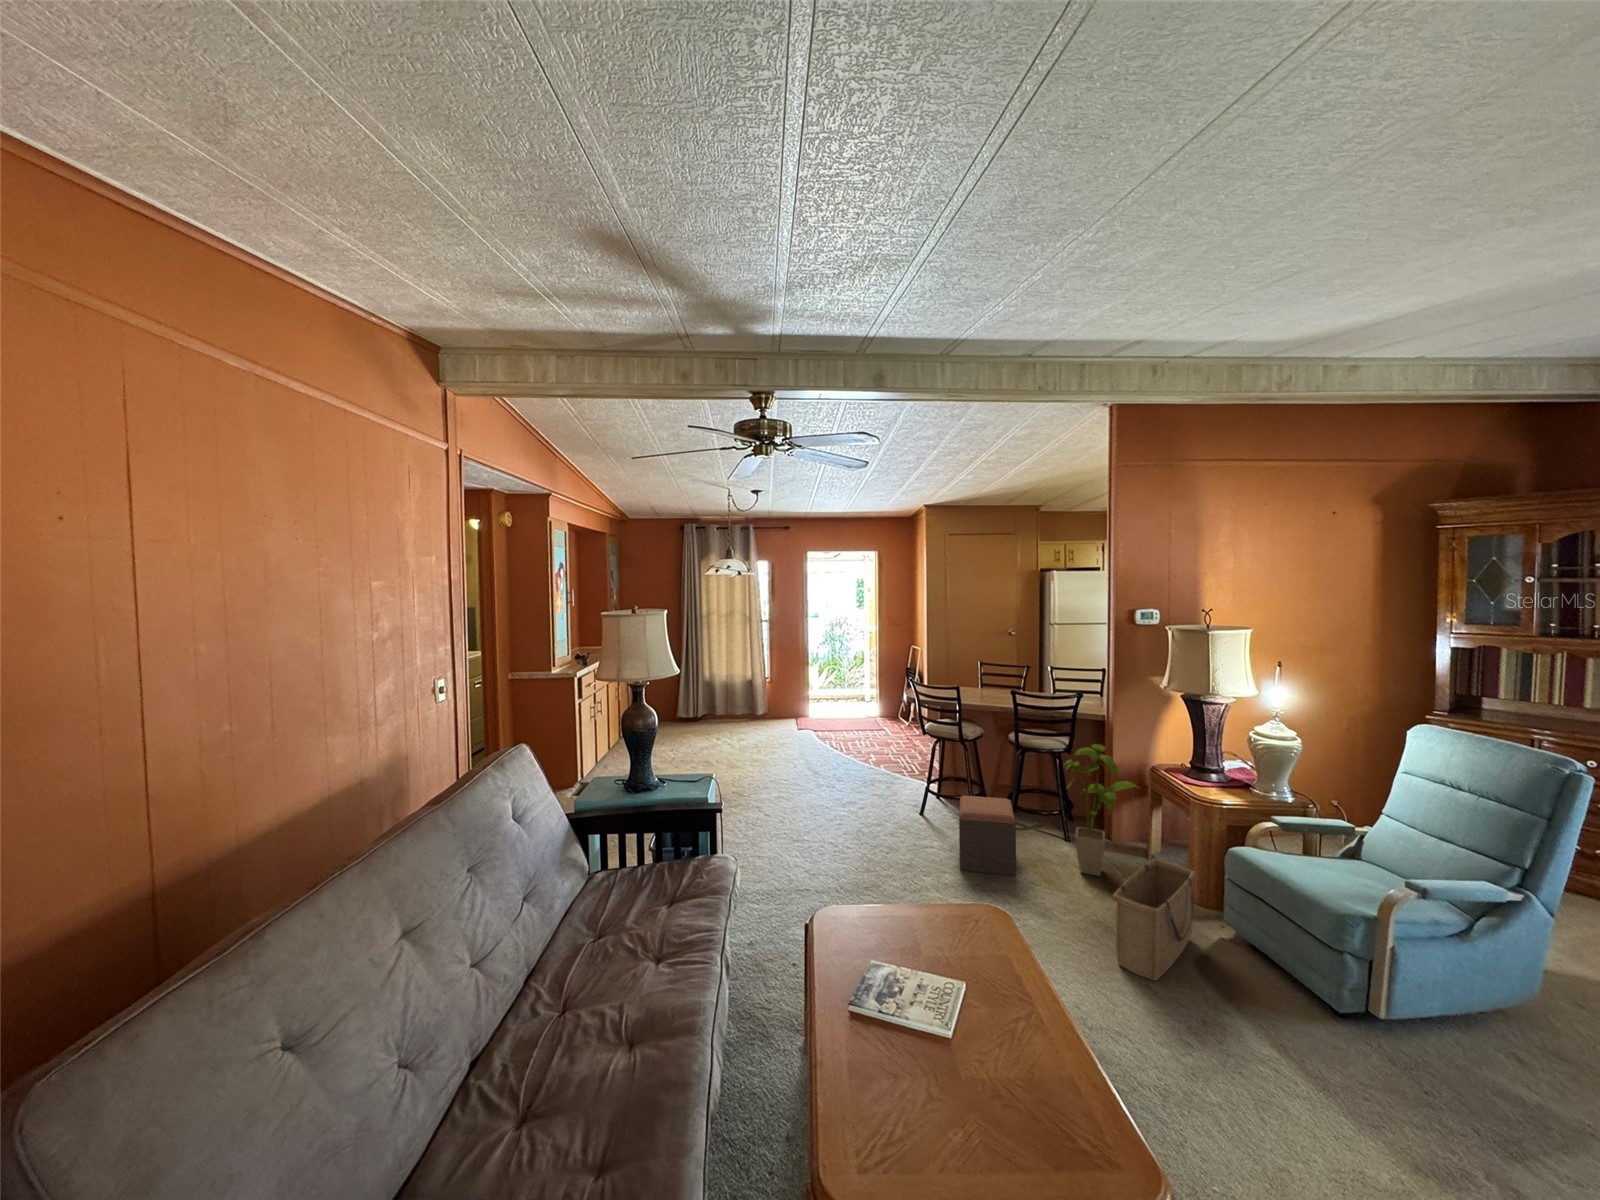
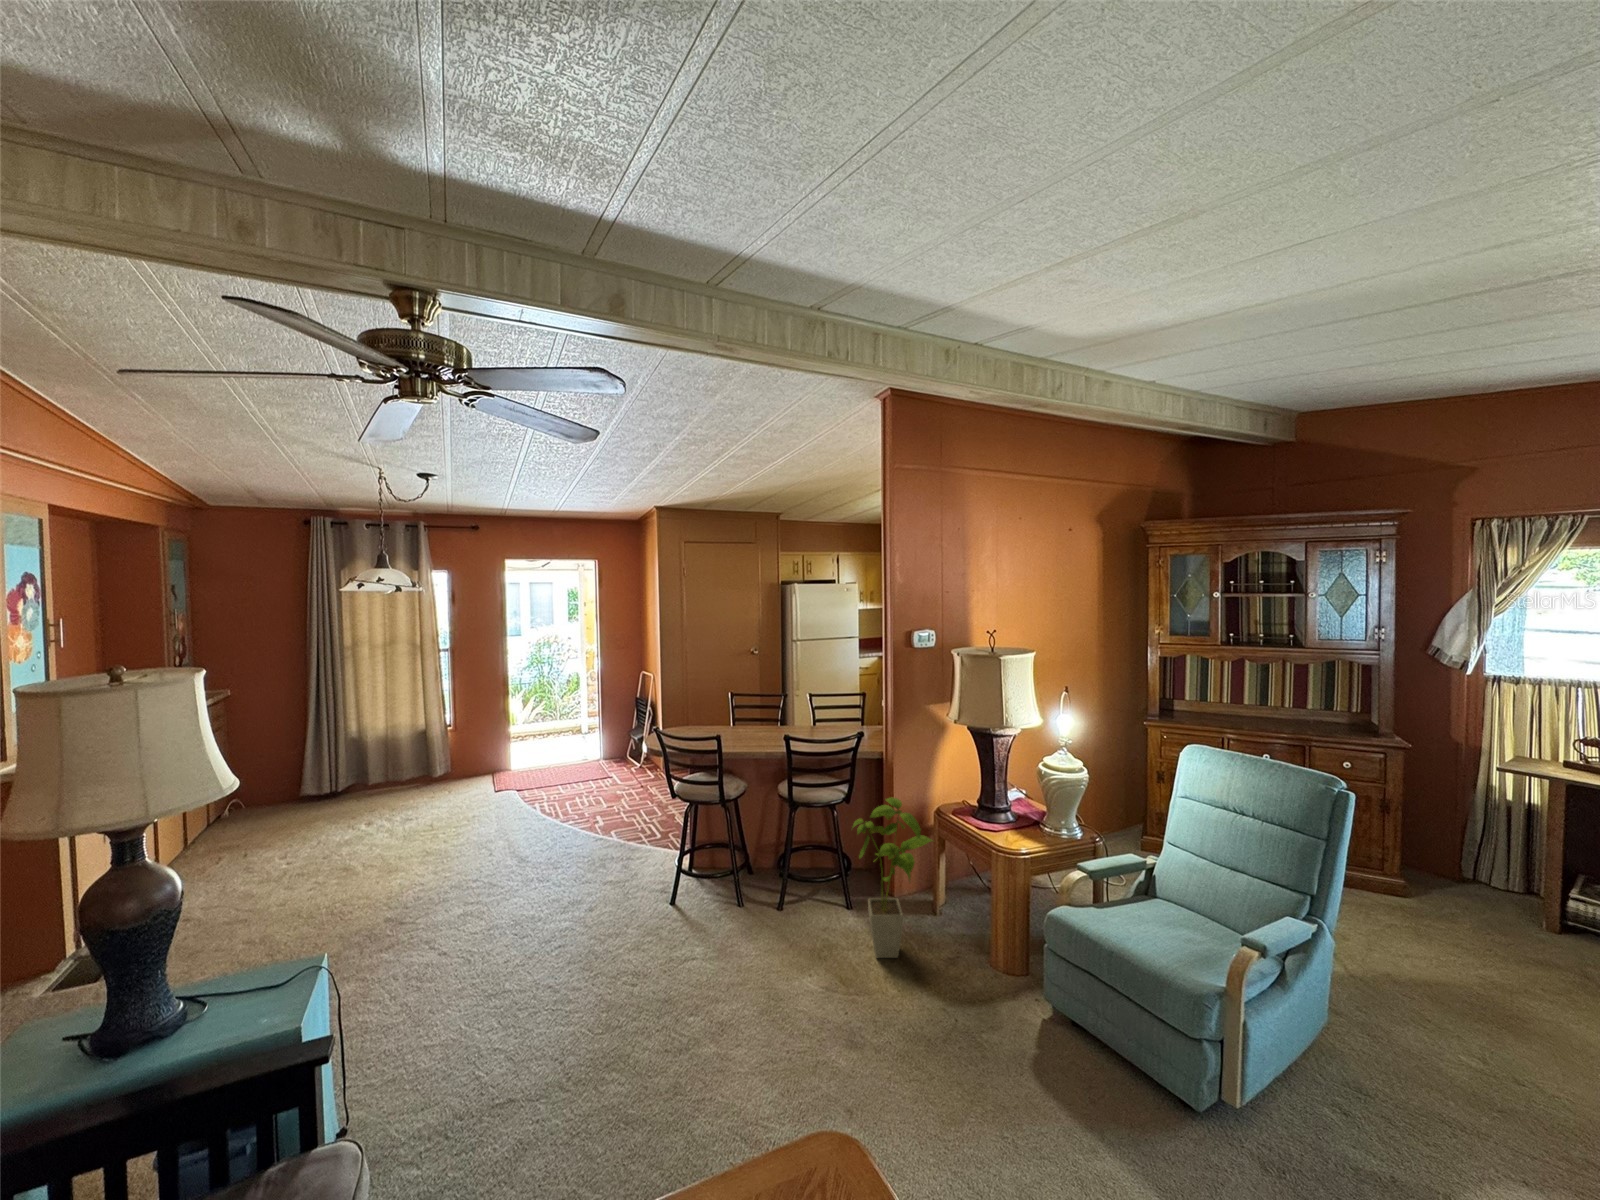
footstool: present [959,796,1016,876] -> none [728,879,807,999]
basket: present [1113,859,1195,981] -> none [956,944,1029,1137]

